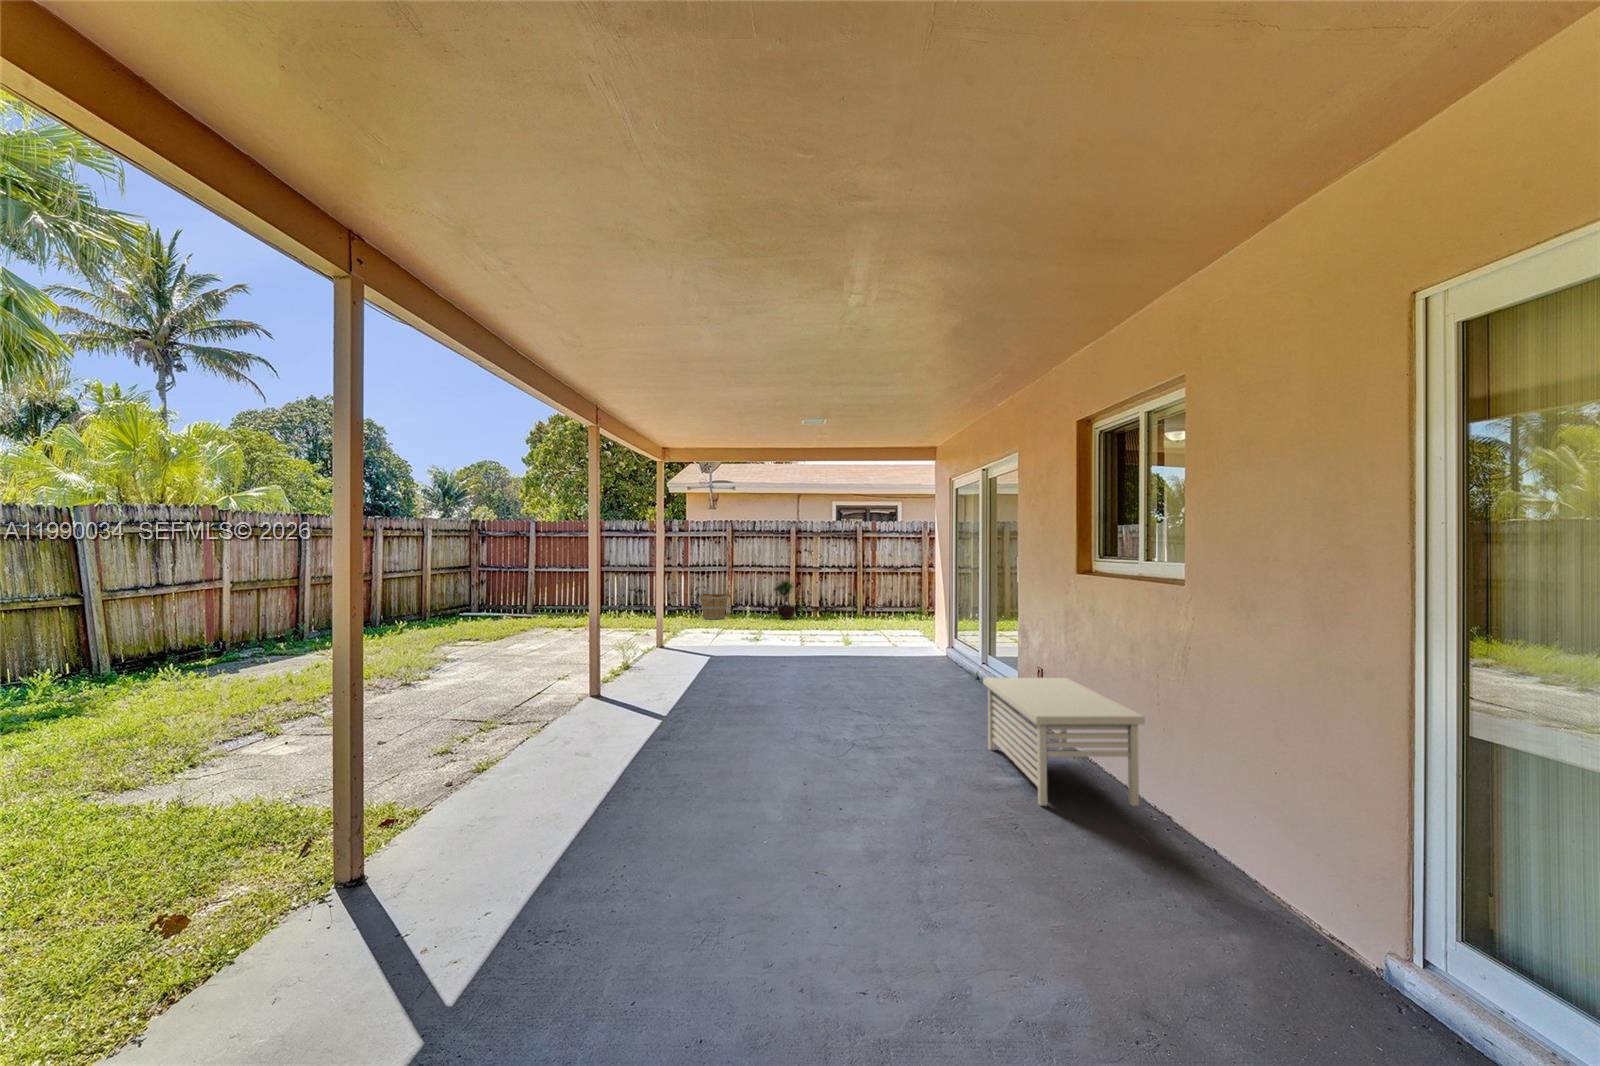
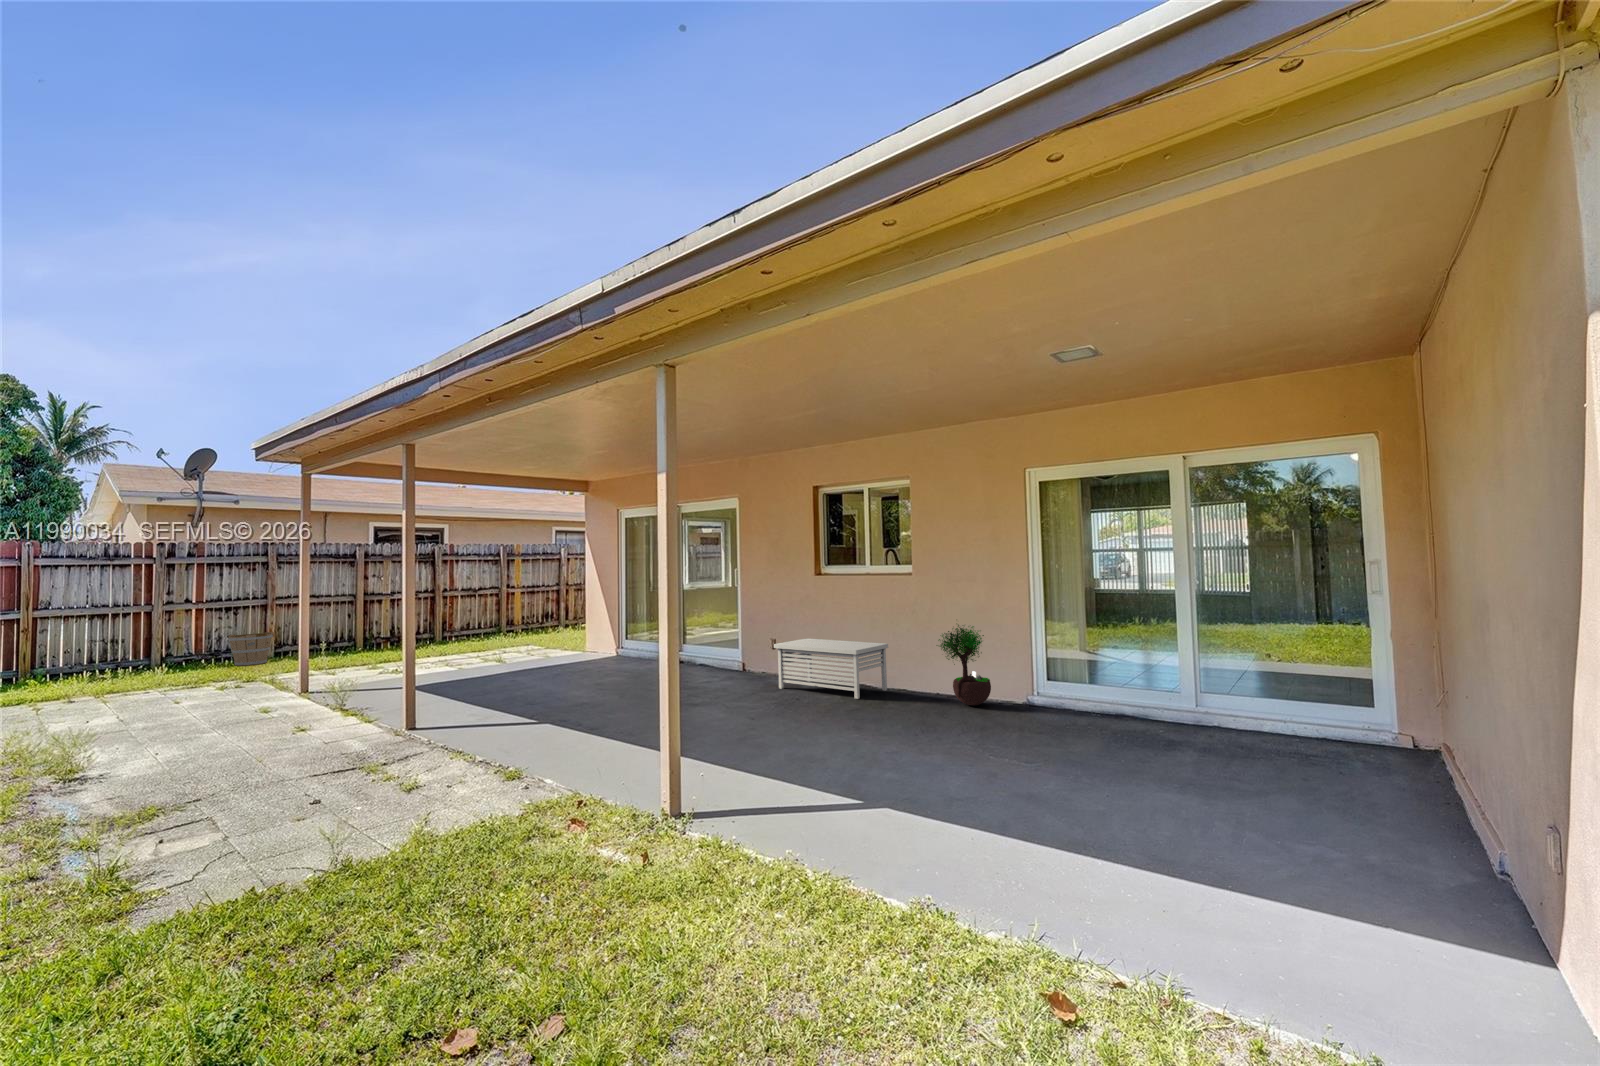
potted tree: present [773,581,795,619] -> present [937,625,991,706]

